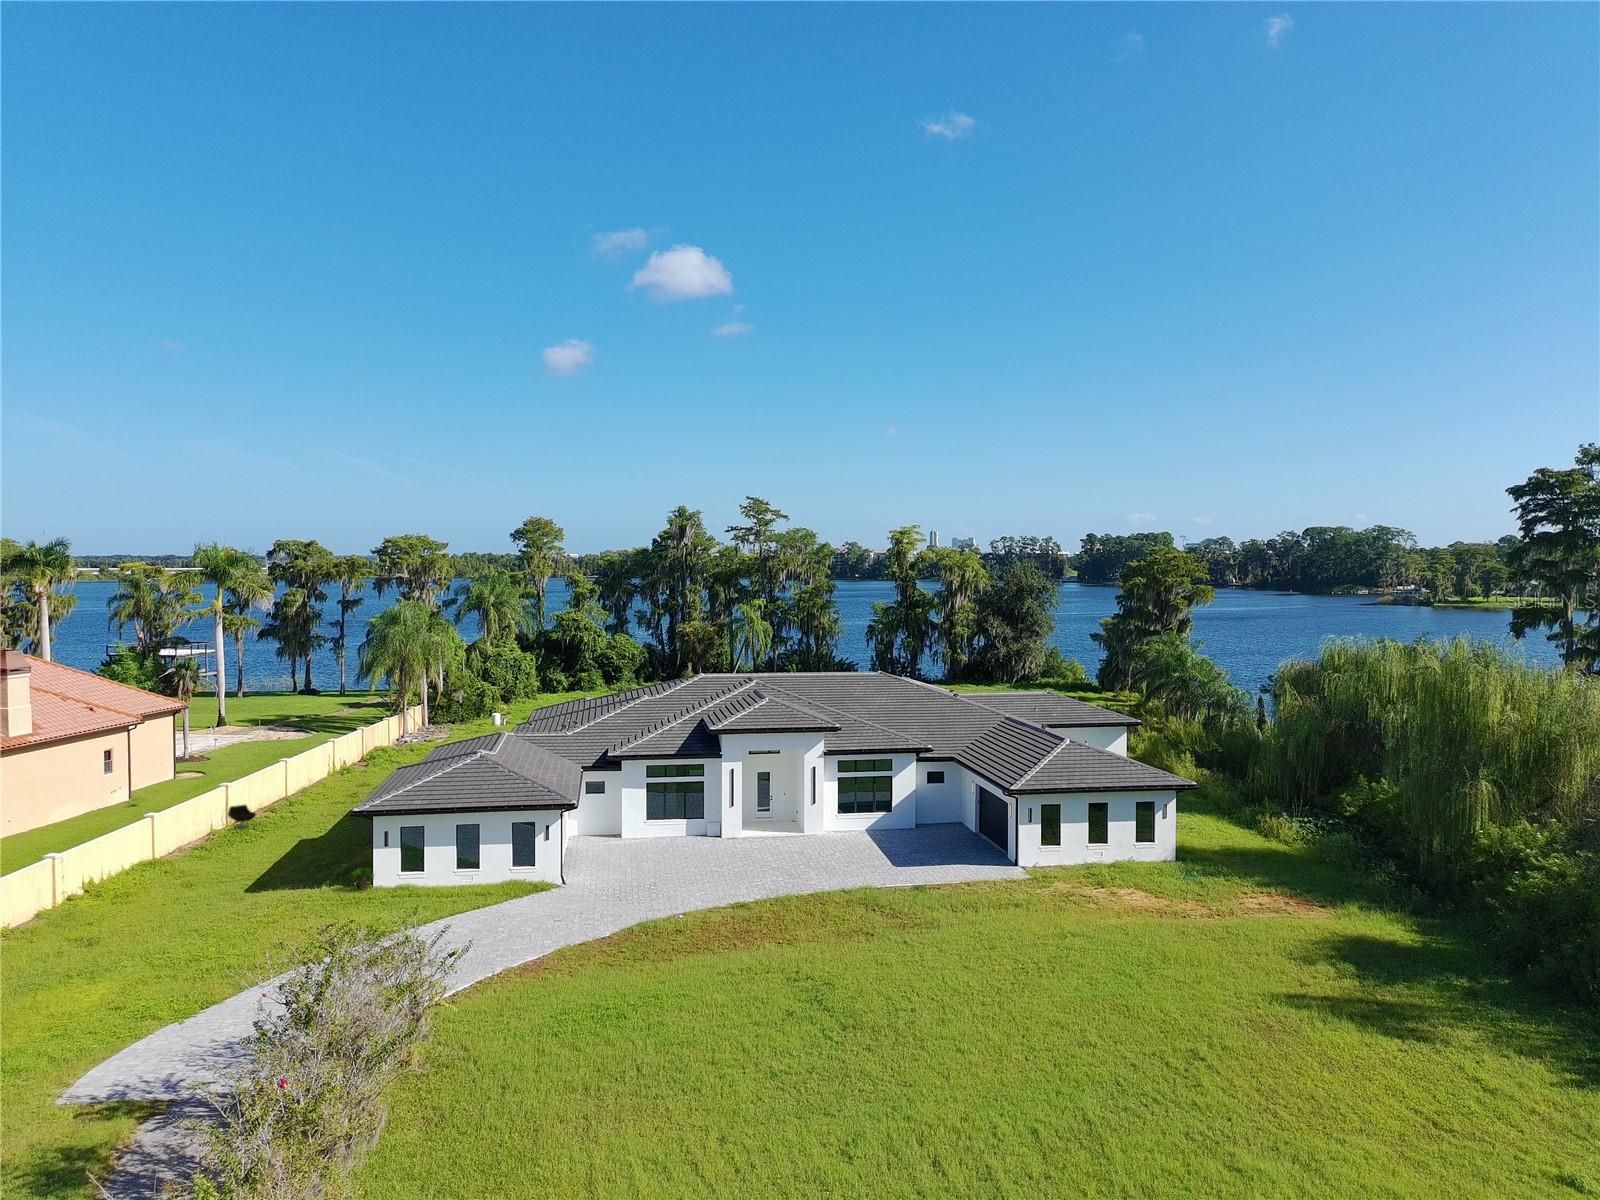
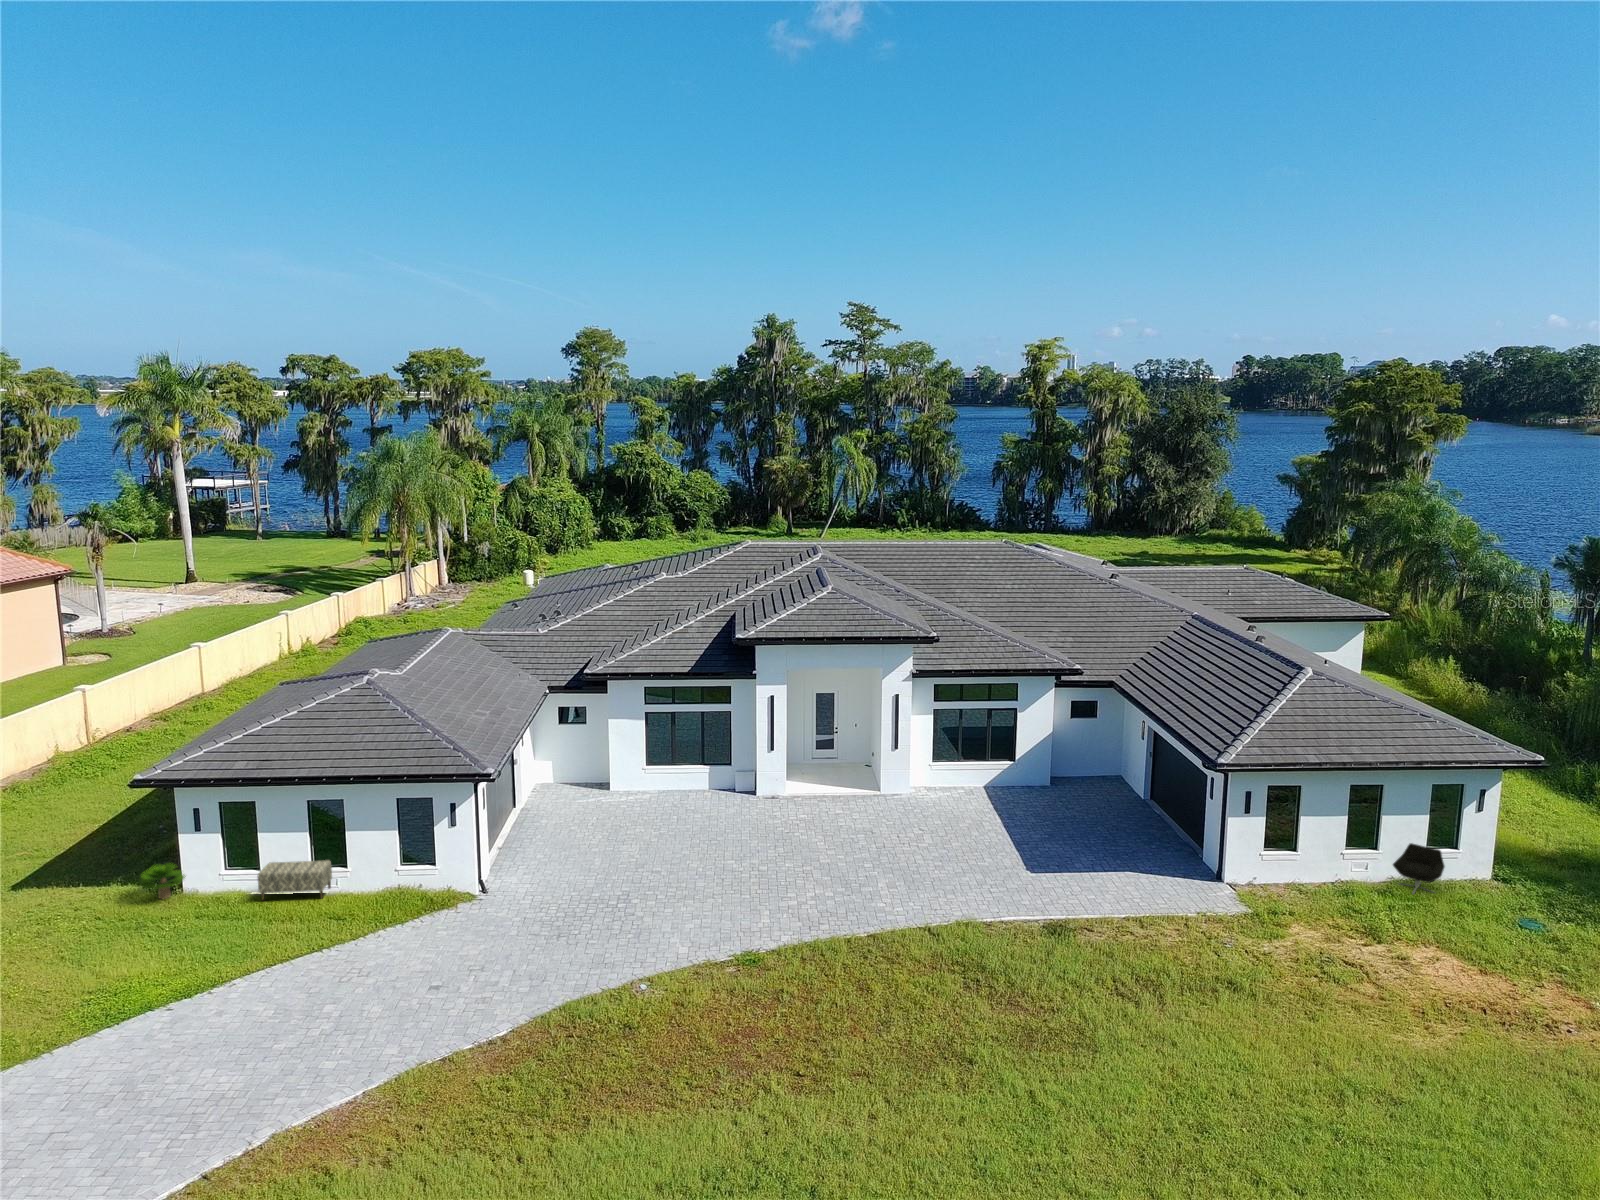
lounge chair: present [228,805,256,827] -> present [1393,843,1445,894]
bench: none [428,864,470,888] -> present [257,860,332,901]

